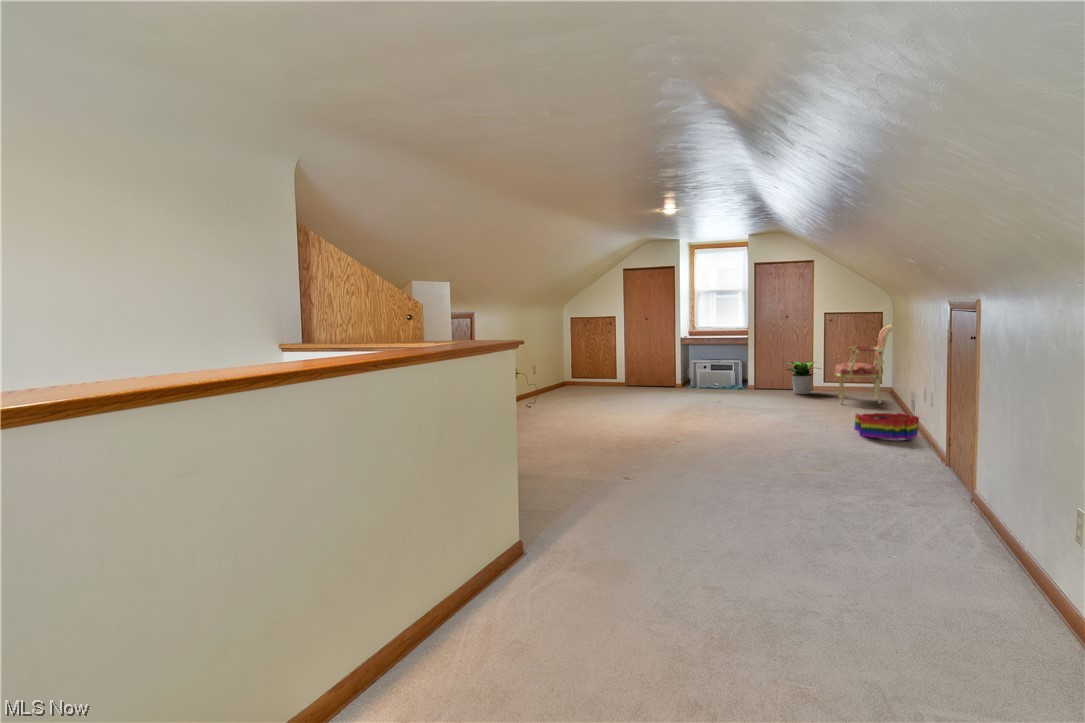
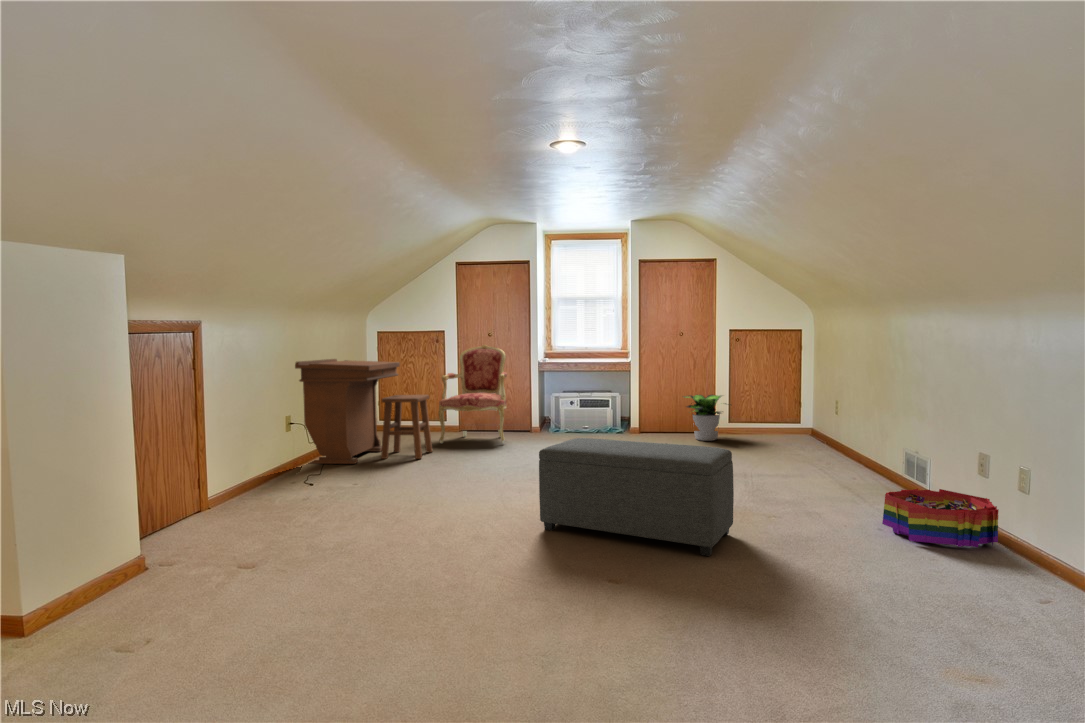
armchair: present [835,324,894,404] -> present [438,345,507,444]
desk: none [525,336,607,401] -> present [295,359,432,464]
ottoman: none [659,381,764,437] -> present [539,438,734,556]

